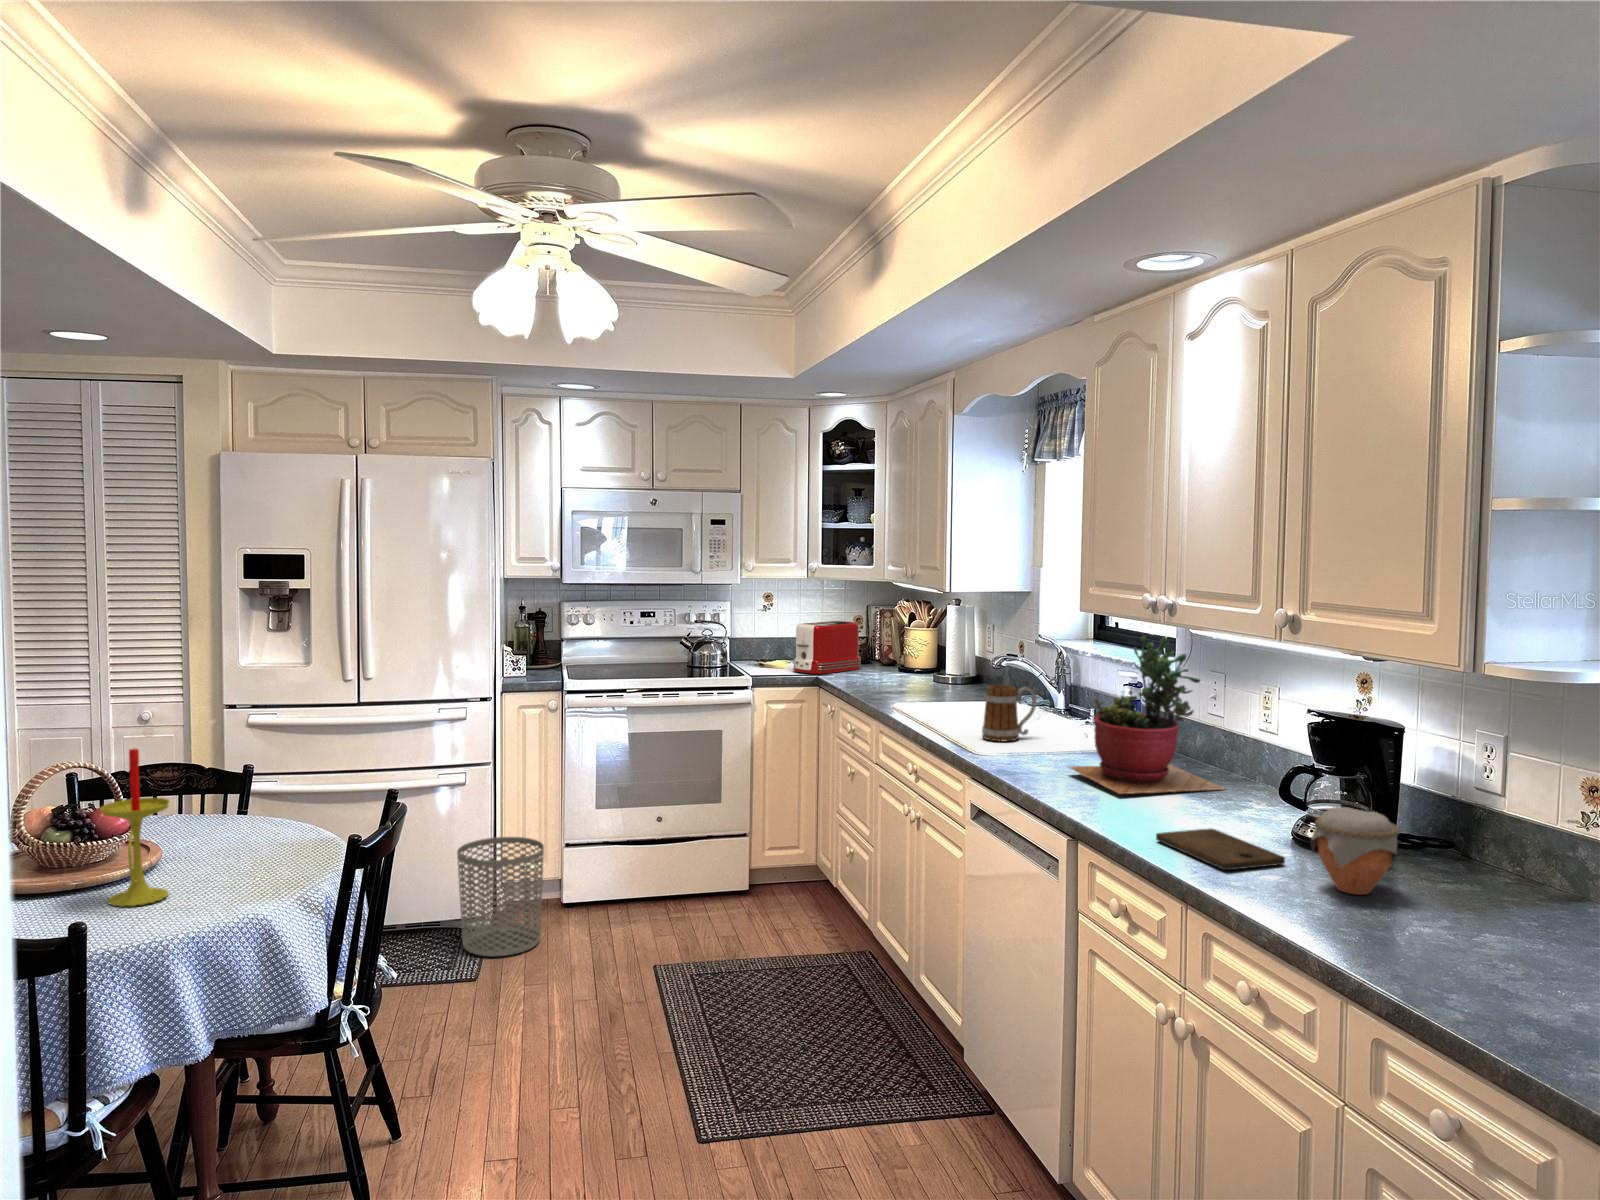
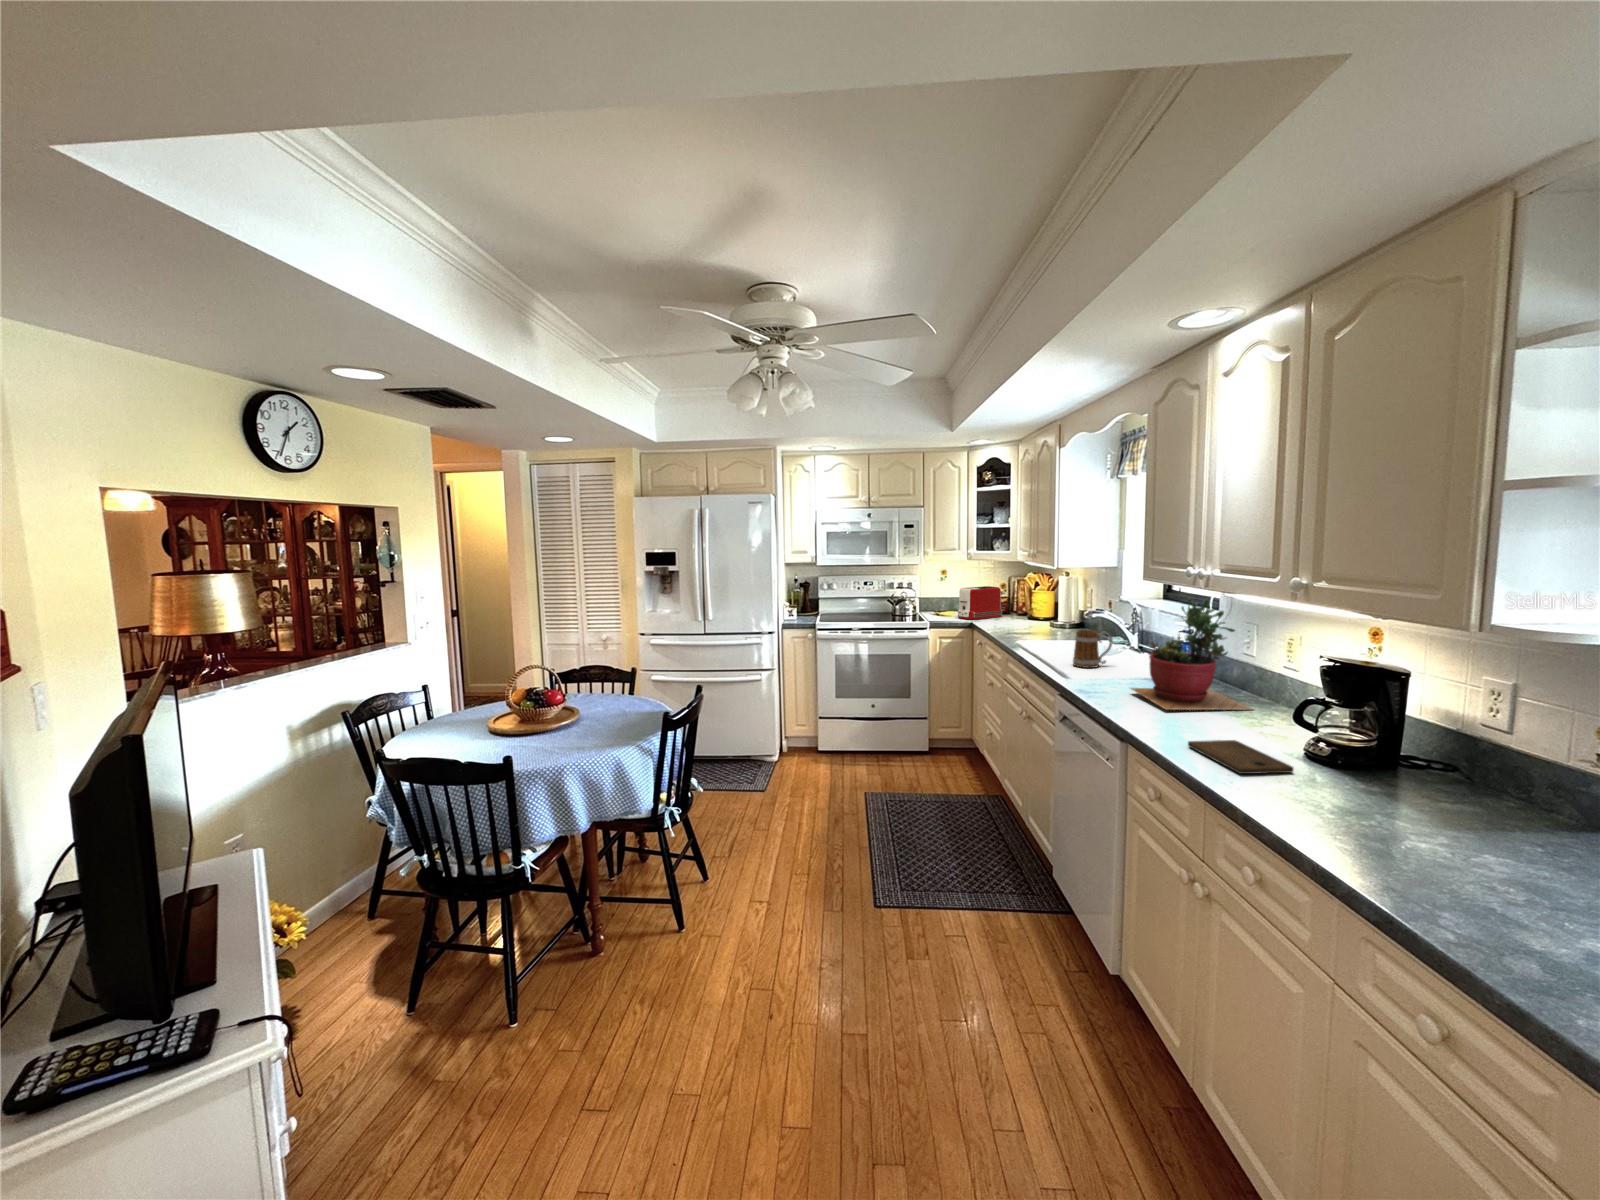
candle: present [101,749,170,907] -> none [540,655,576,743]
jar: present [1311,807,1399,895] -> none [1314,733,1397,803]
waste bin: present [457,837,544,956] -> none [754,711,803,780]

